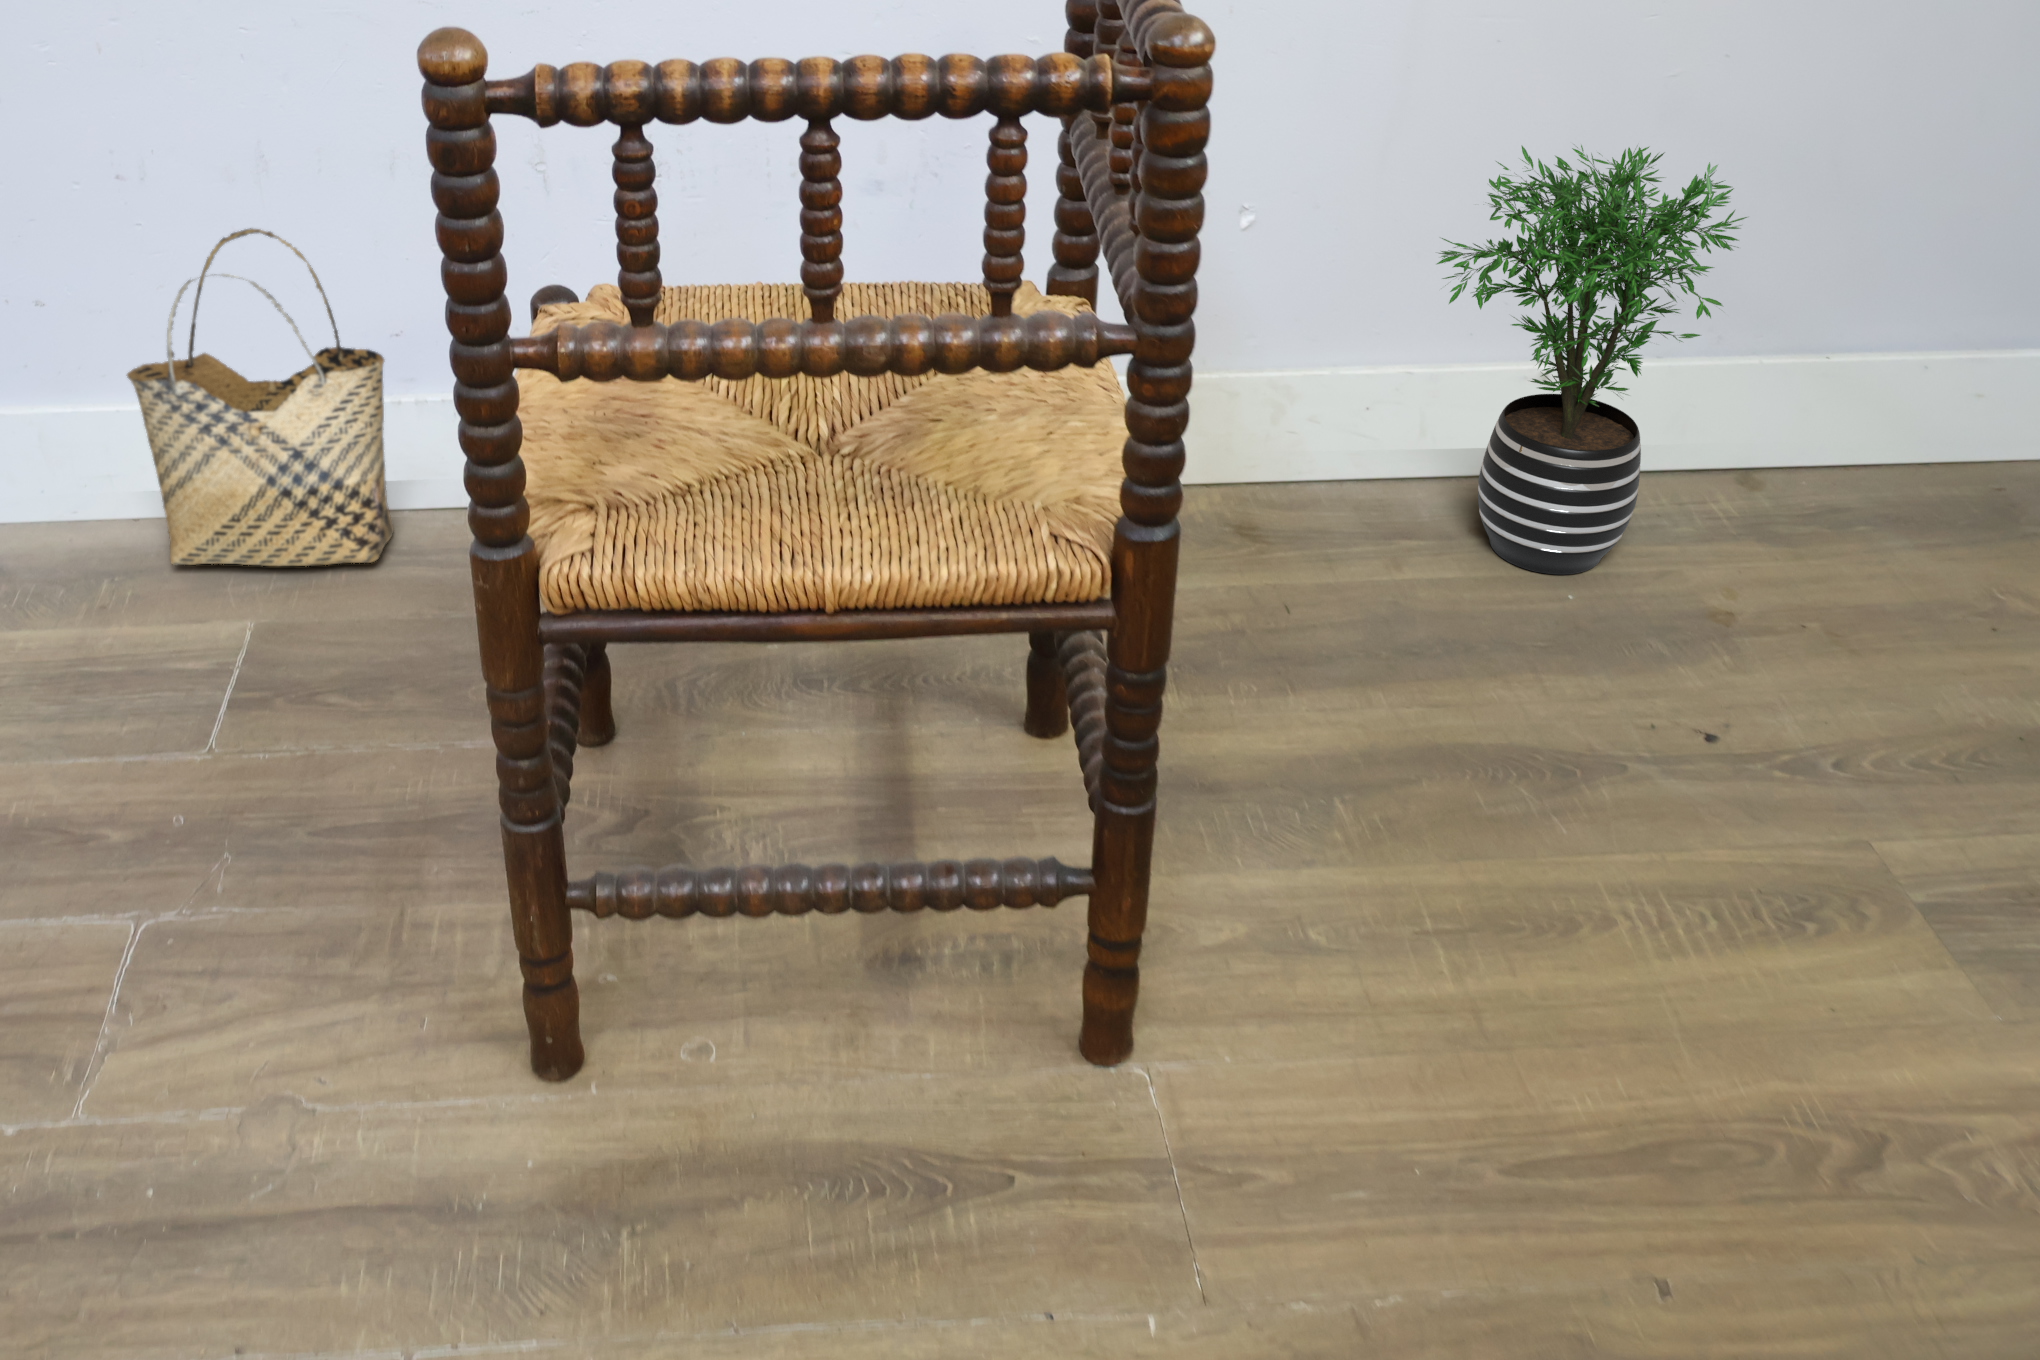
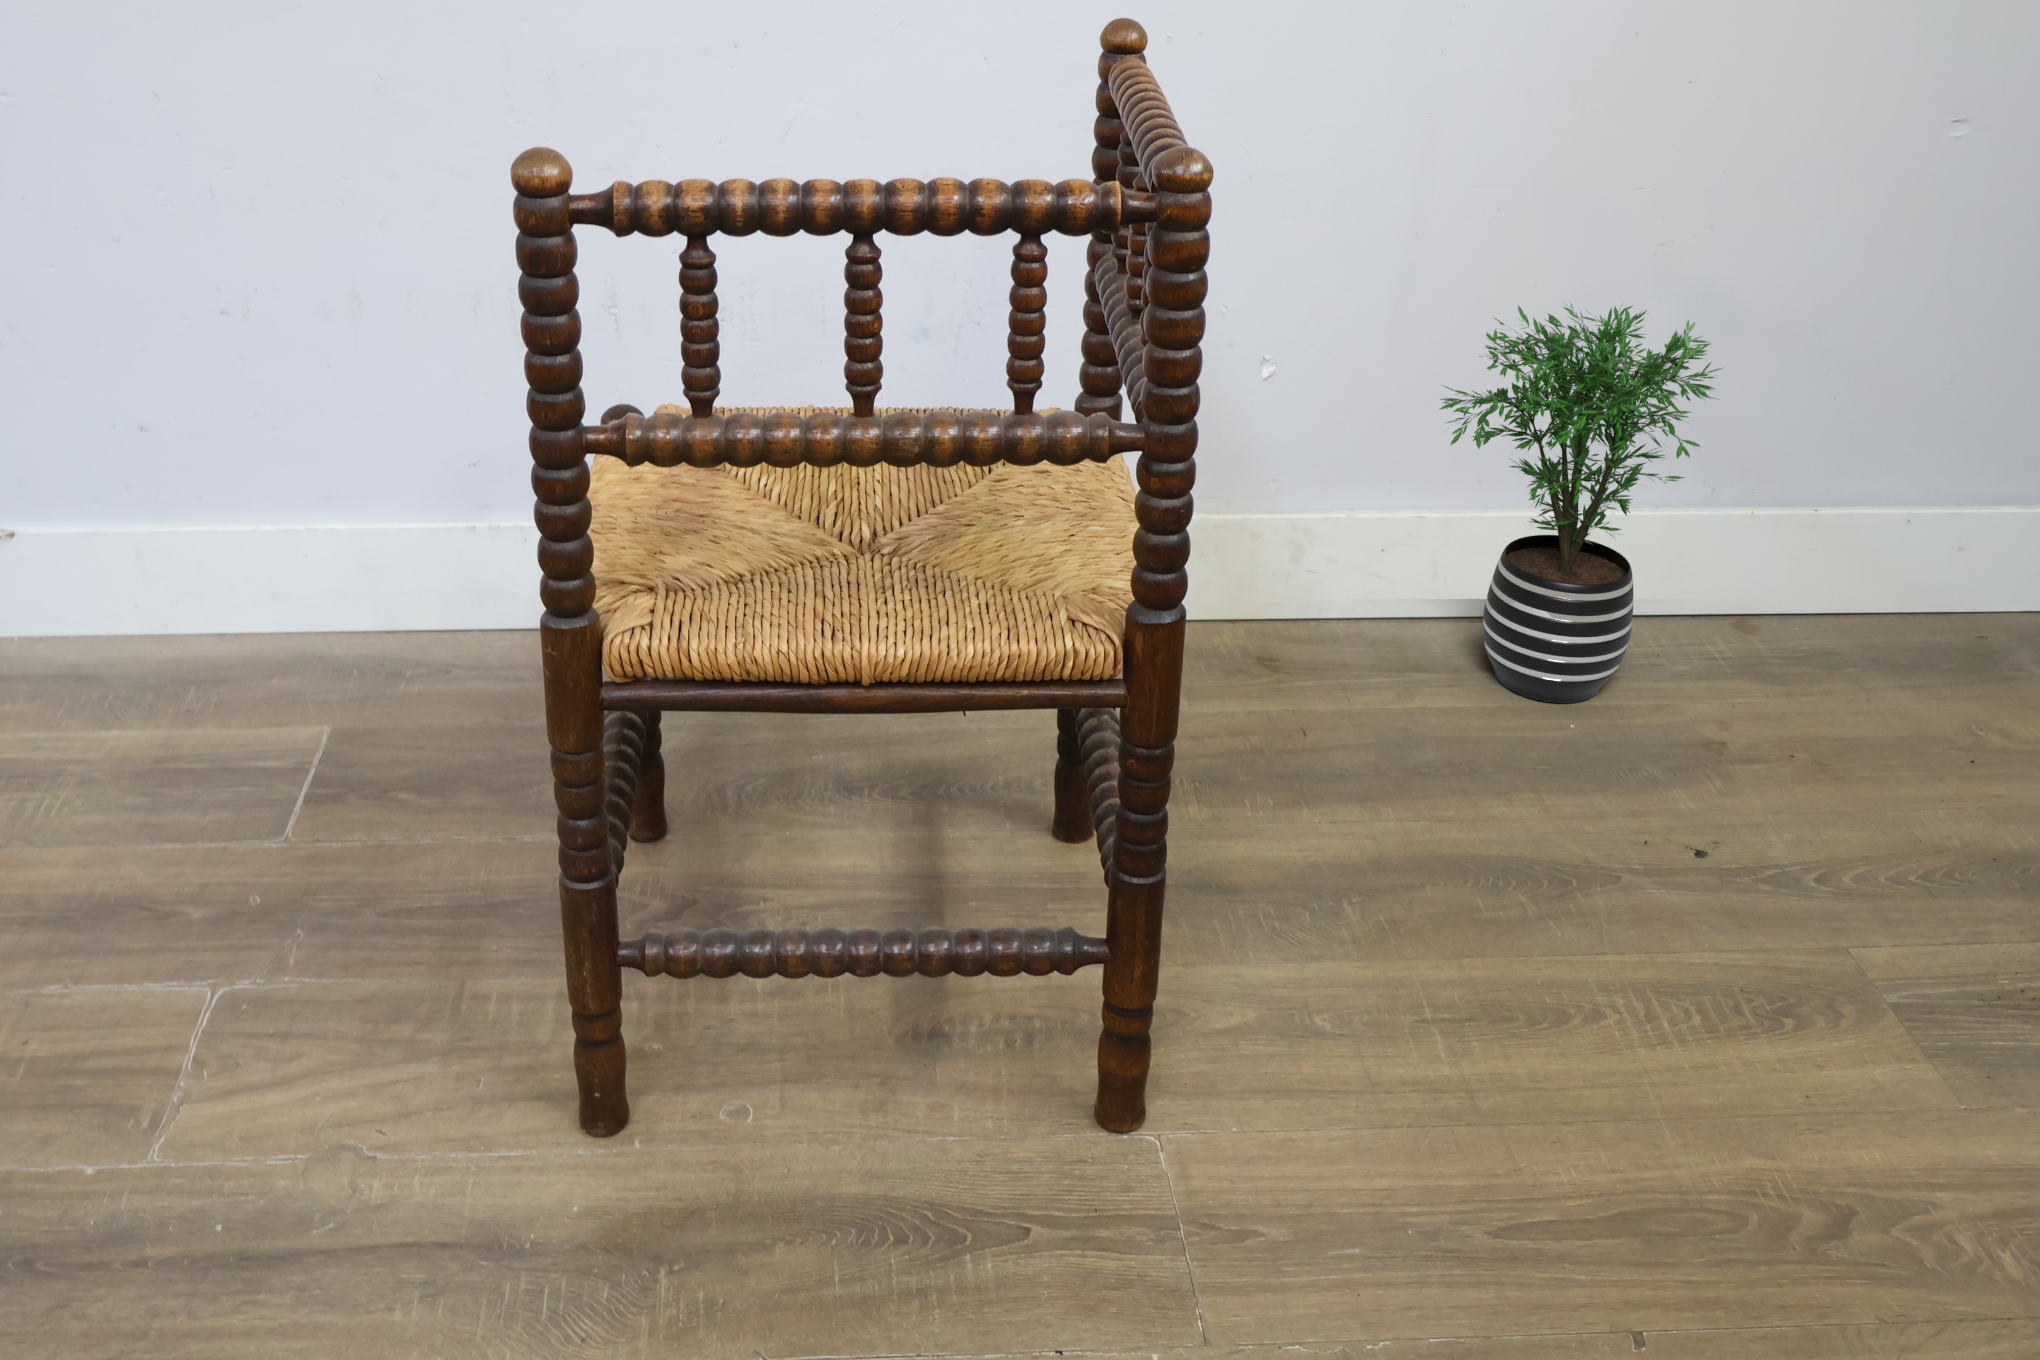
woven basket: present [127,228,394,566] -> none [225,361,466,674]

